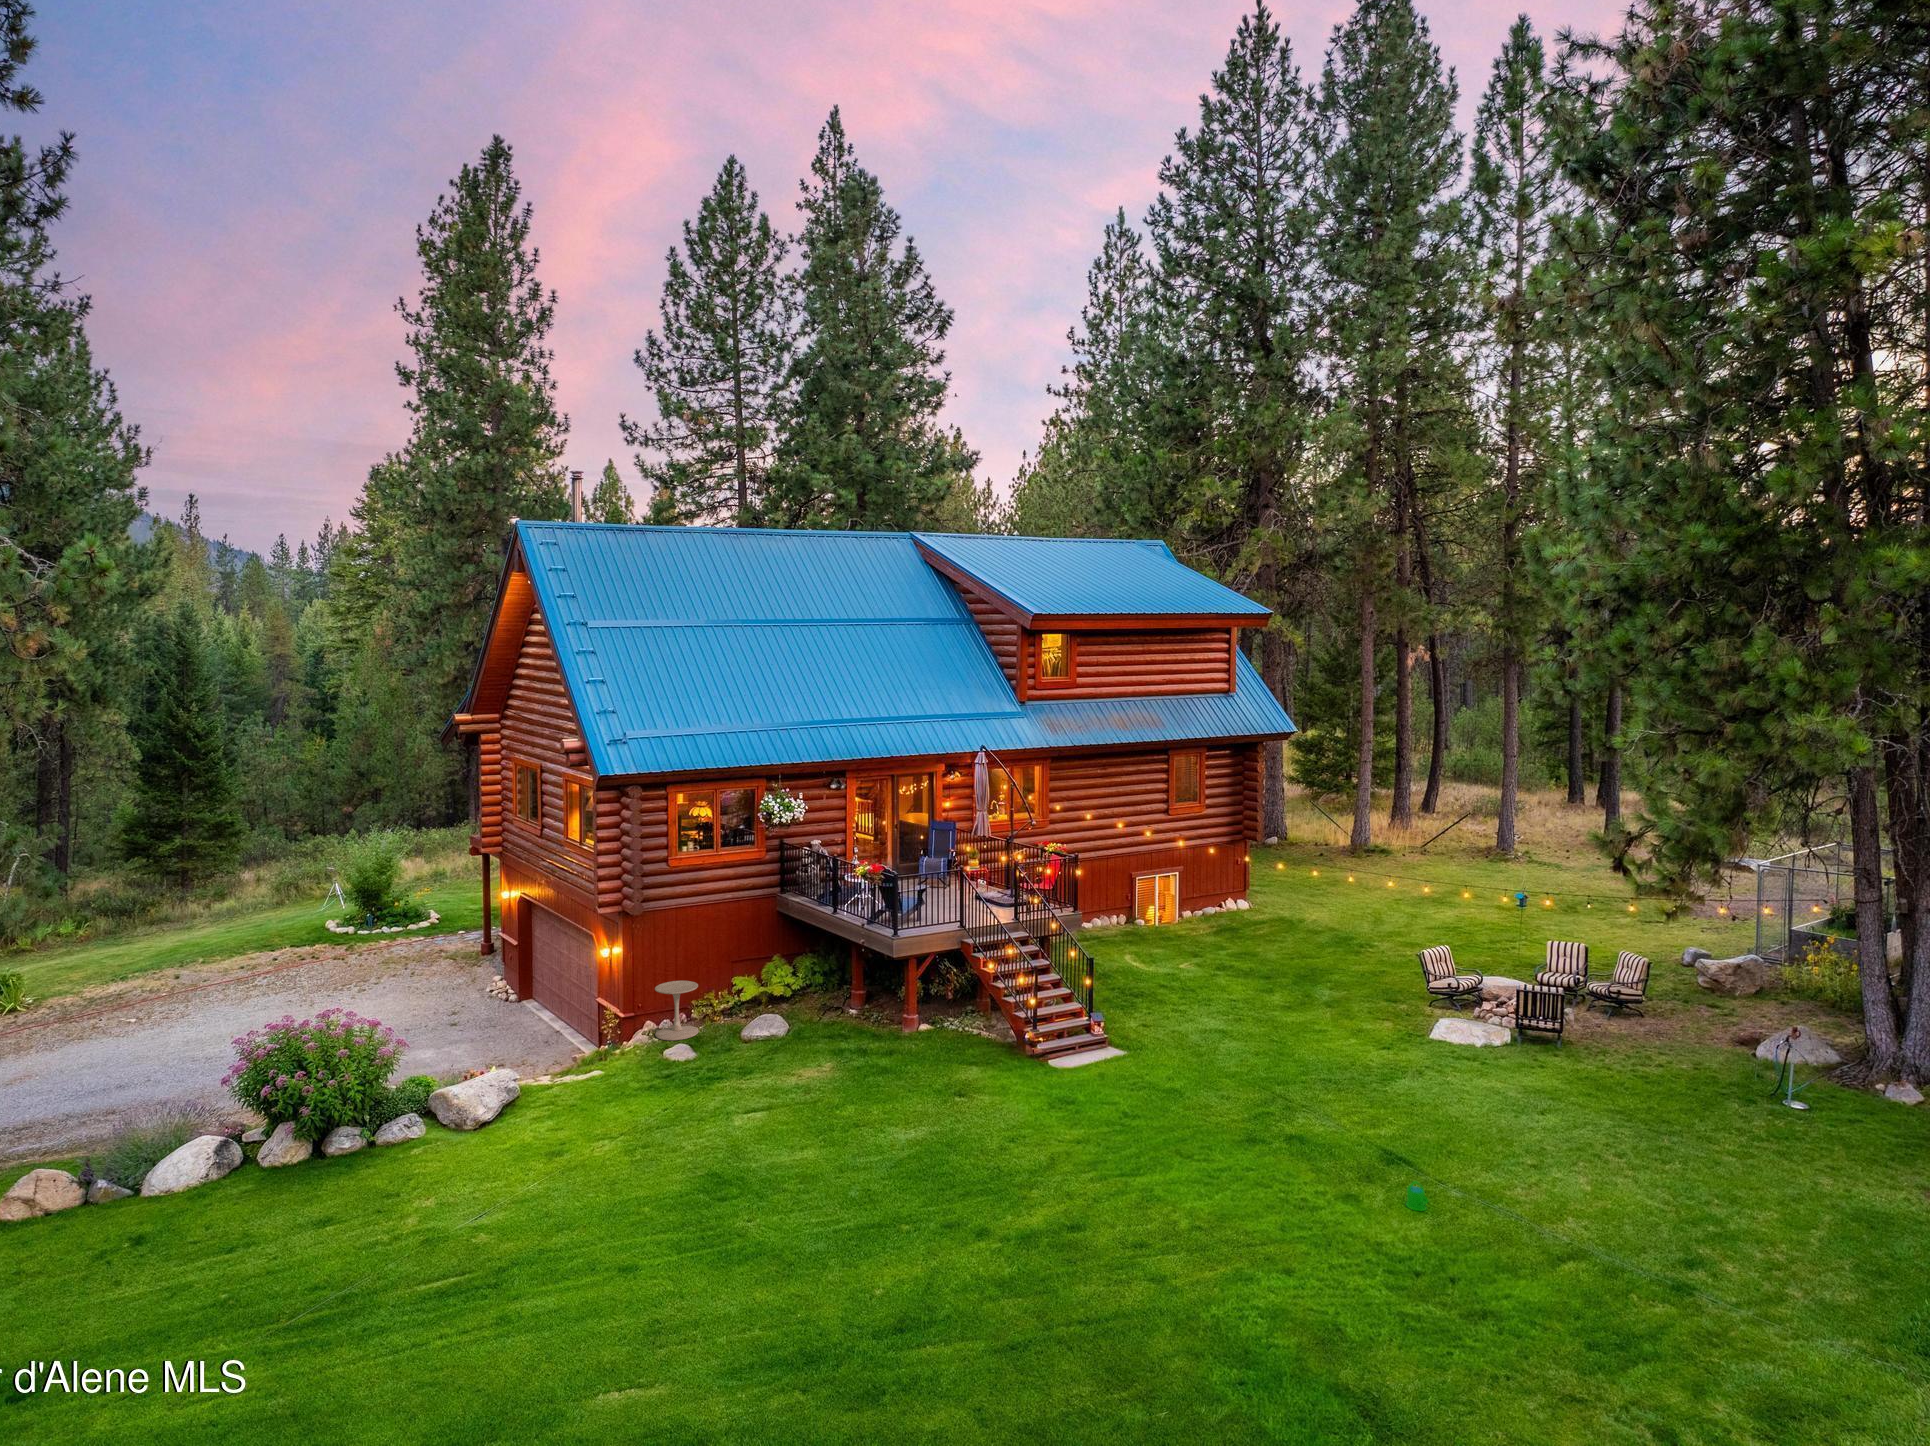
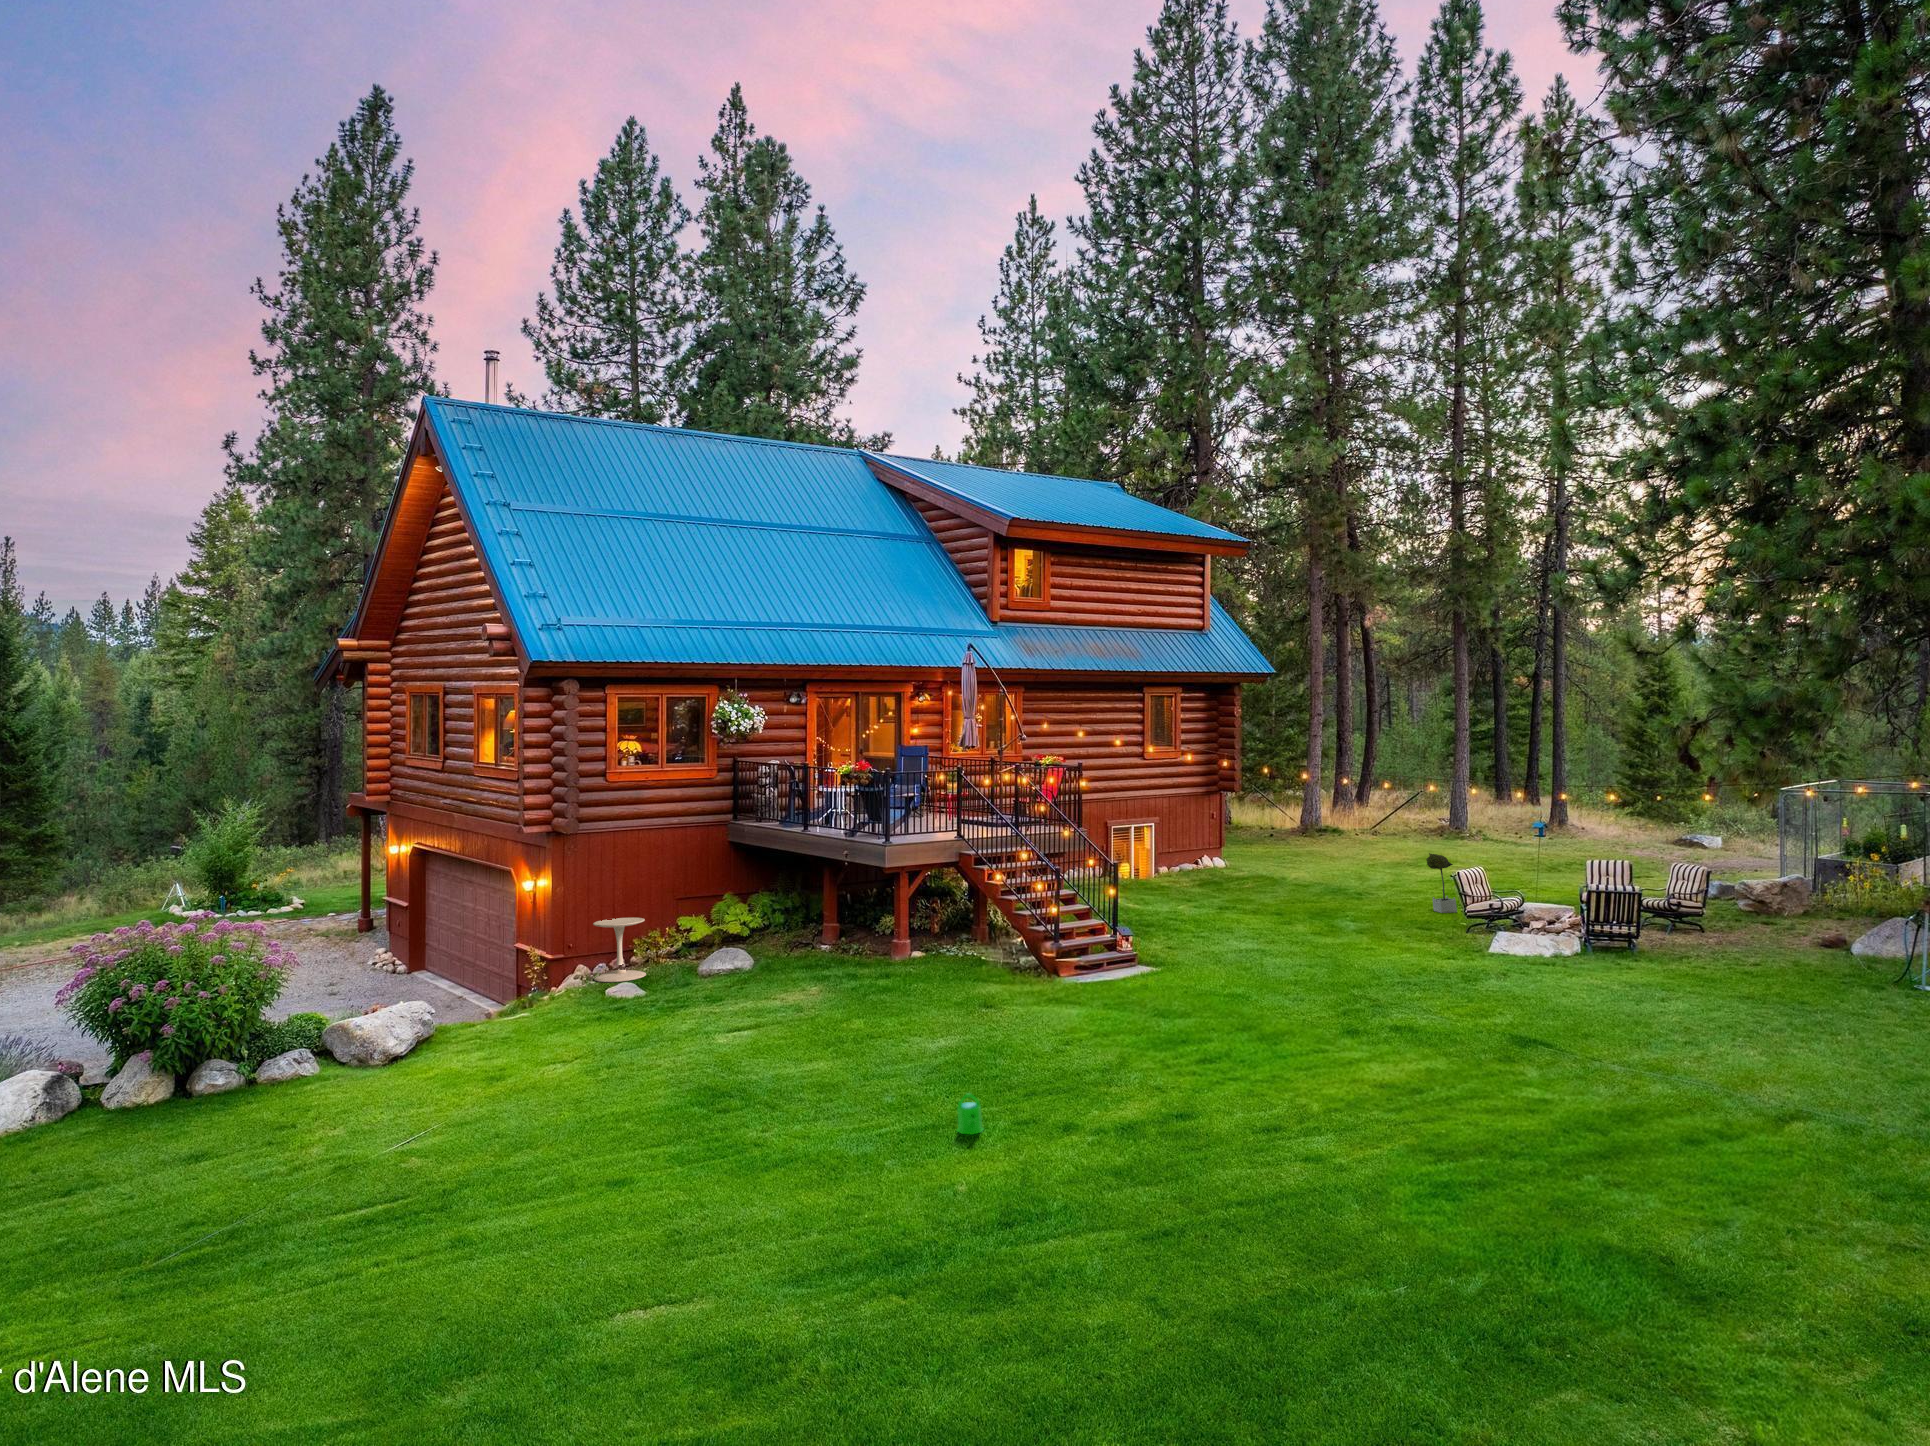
potted tree: none [1408,947,1433,1004] -> present [1426,853,1457,913]
watering can: present [1406,1181,1428,1211] -> present [957,1093,983,1135]

